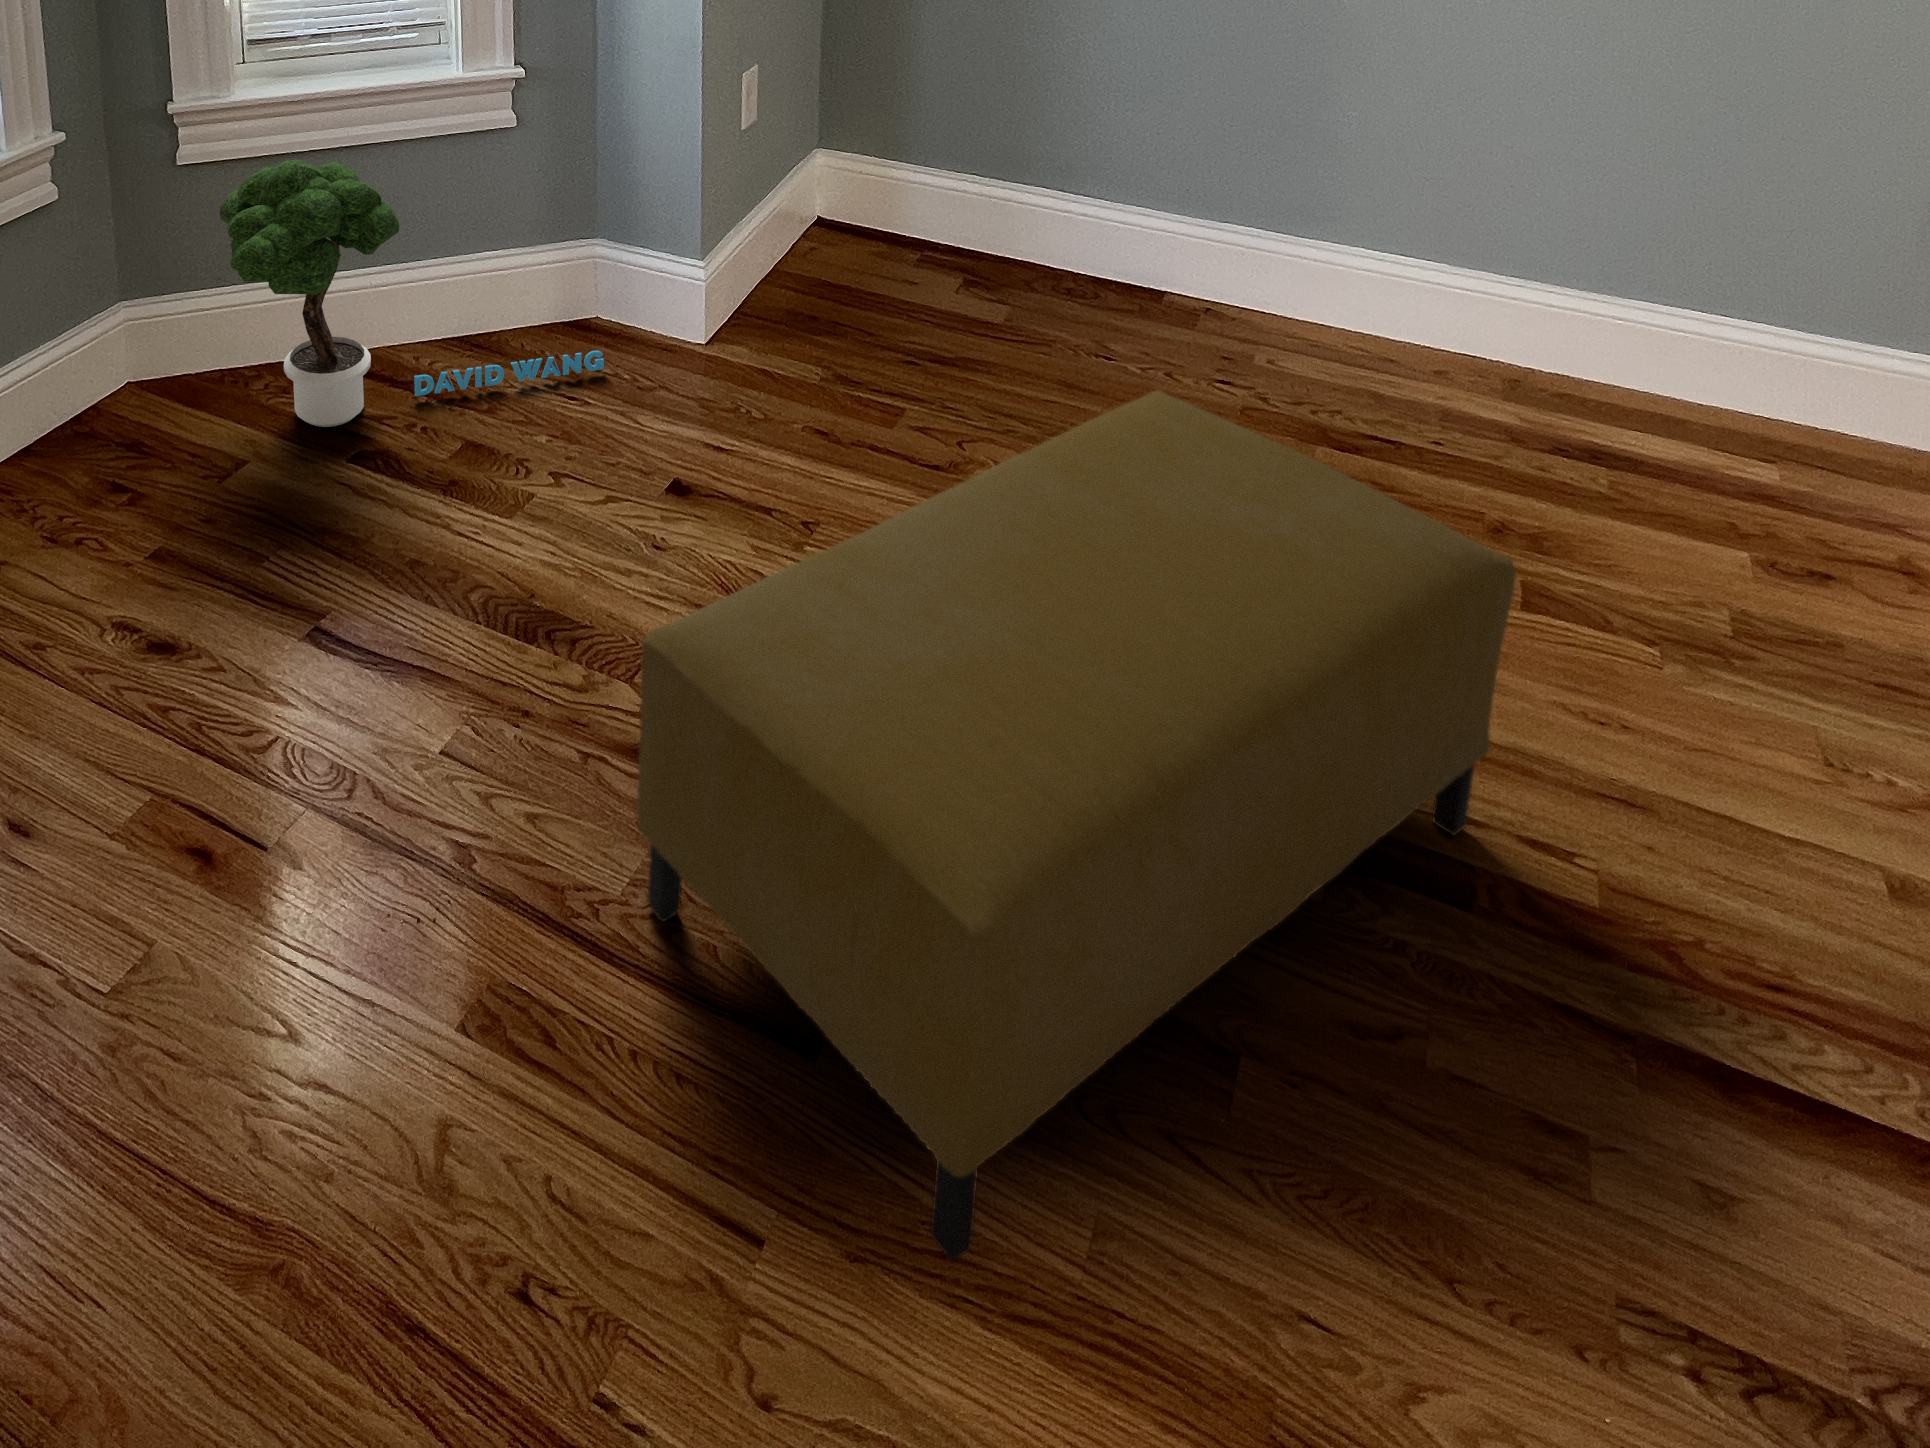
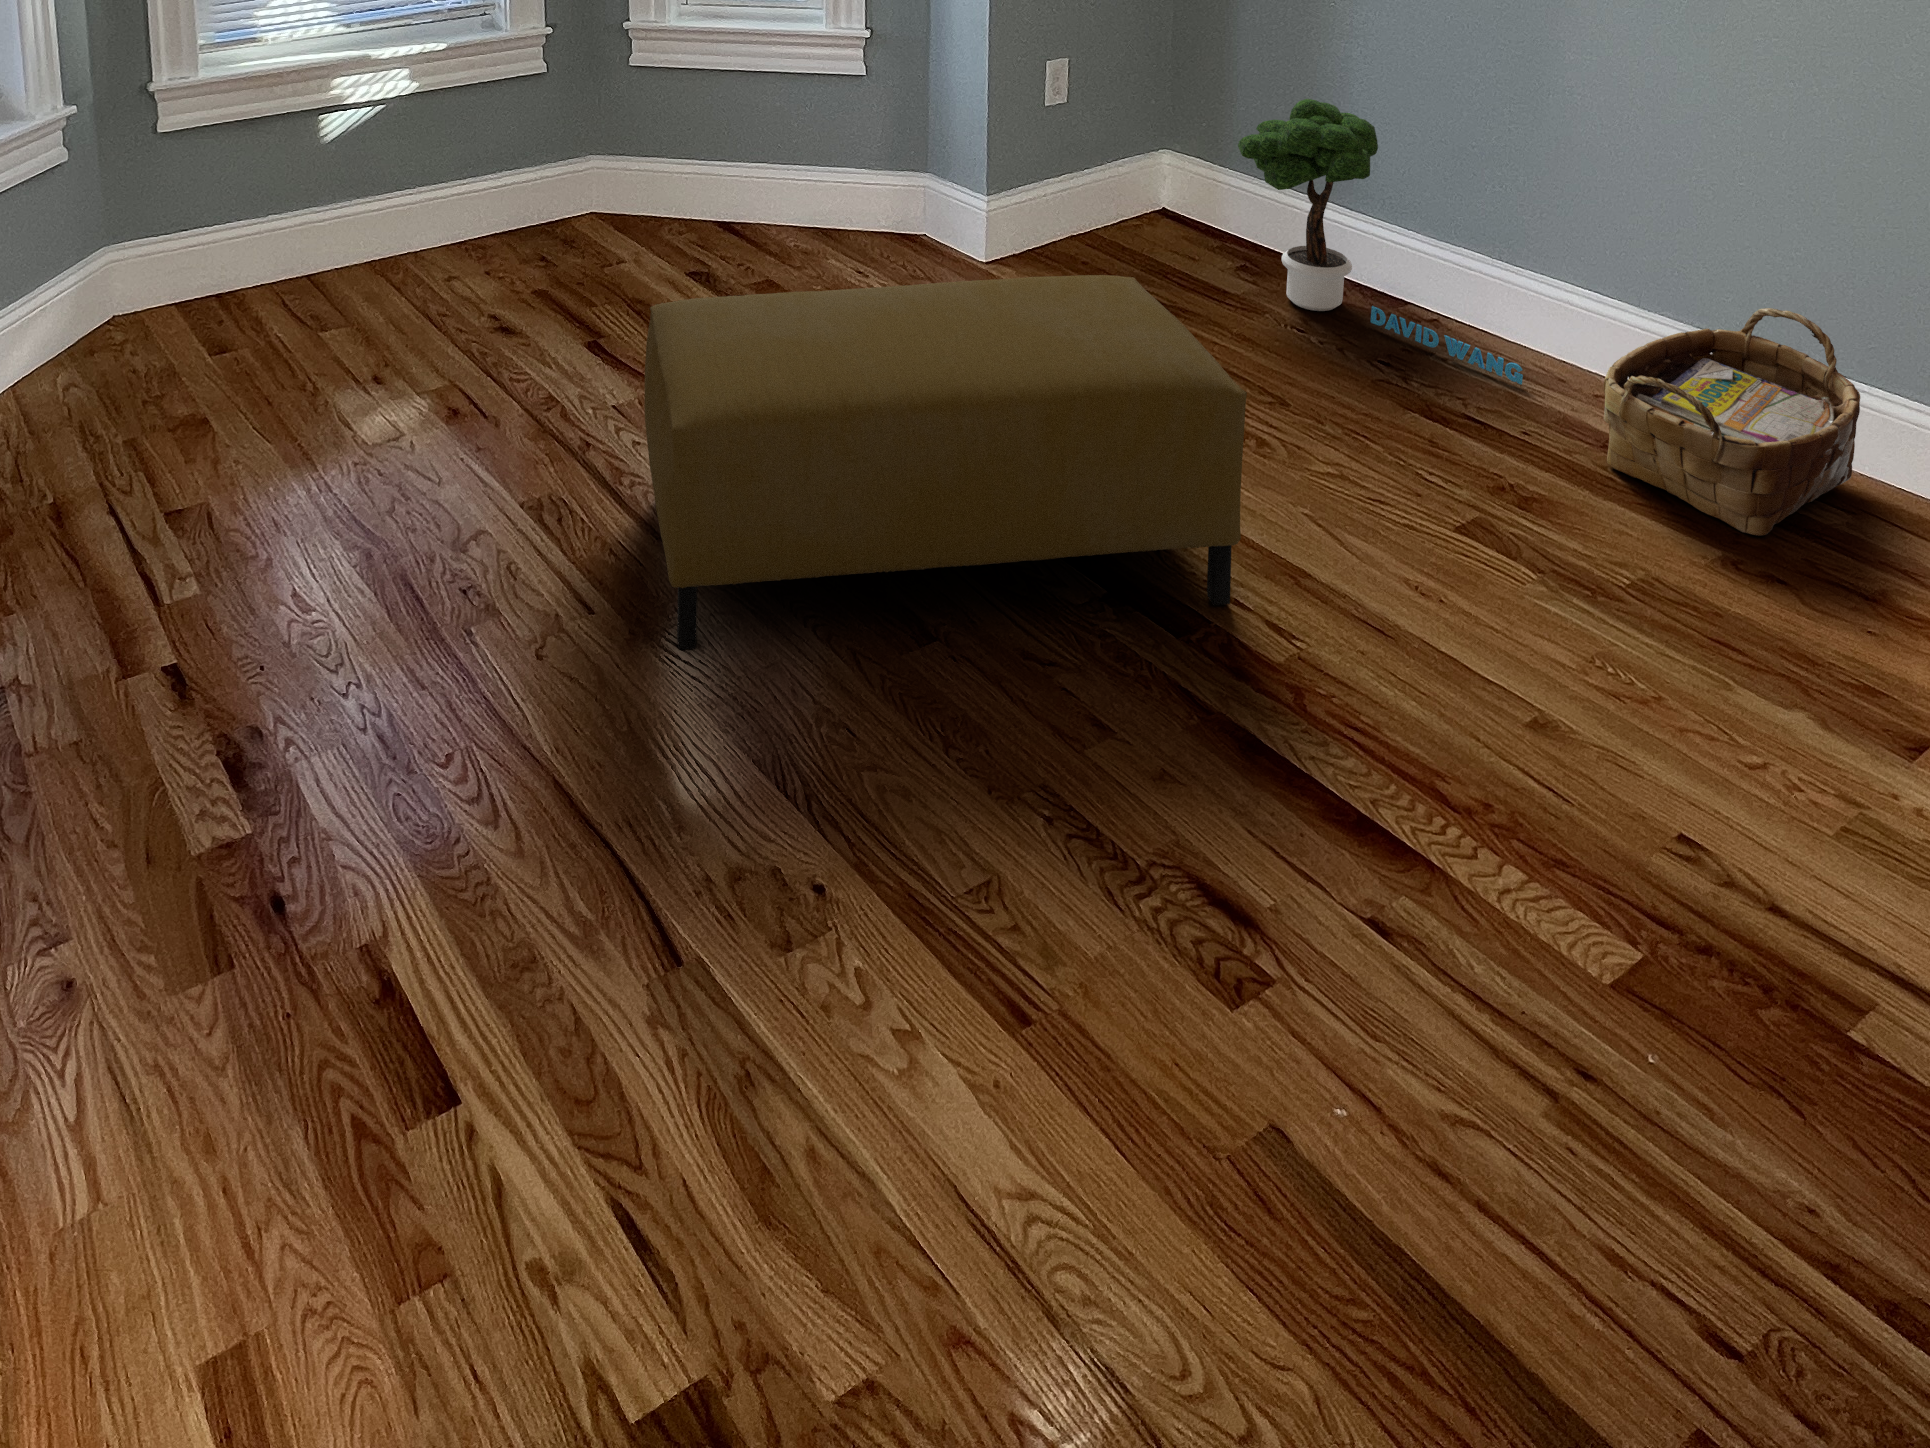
potted tree: present [219,160,604,427] -> present [1238,99,1523,385]
woven basket: none [1539,256,1796,520] -> present [1603,308,1860,536]

